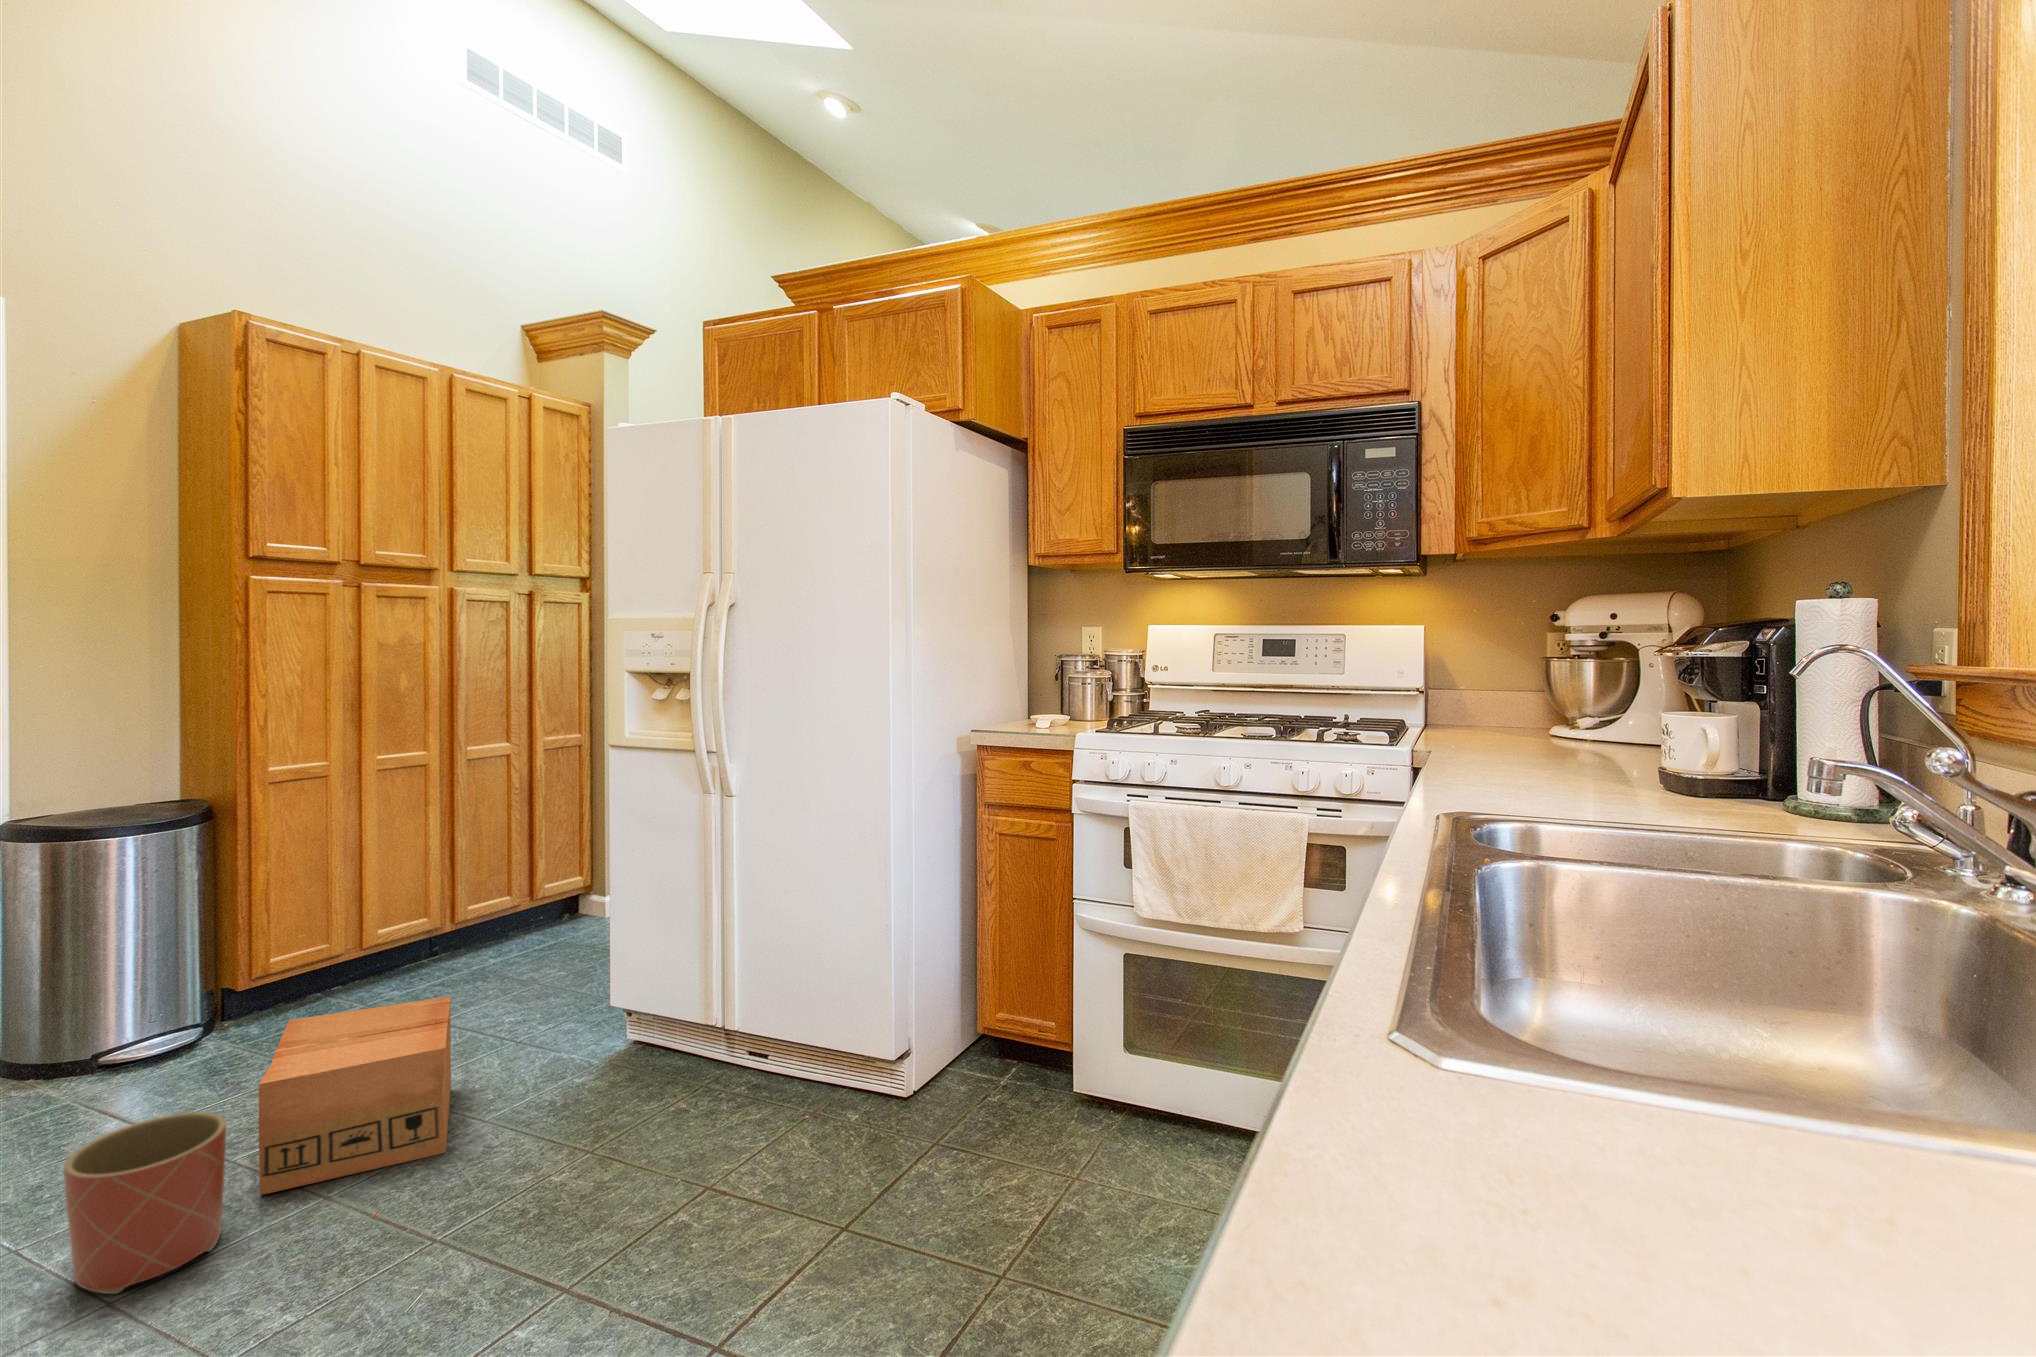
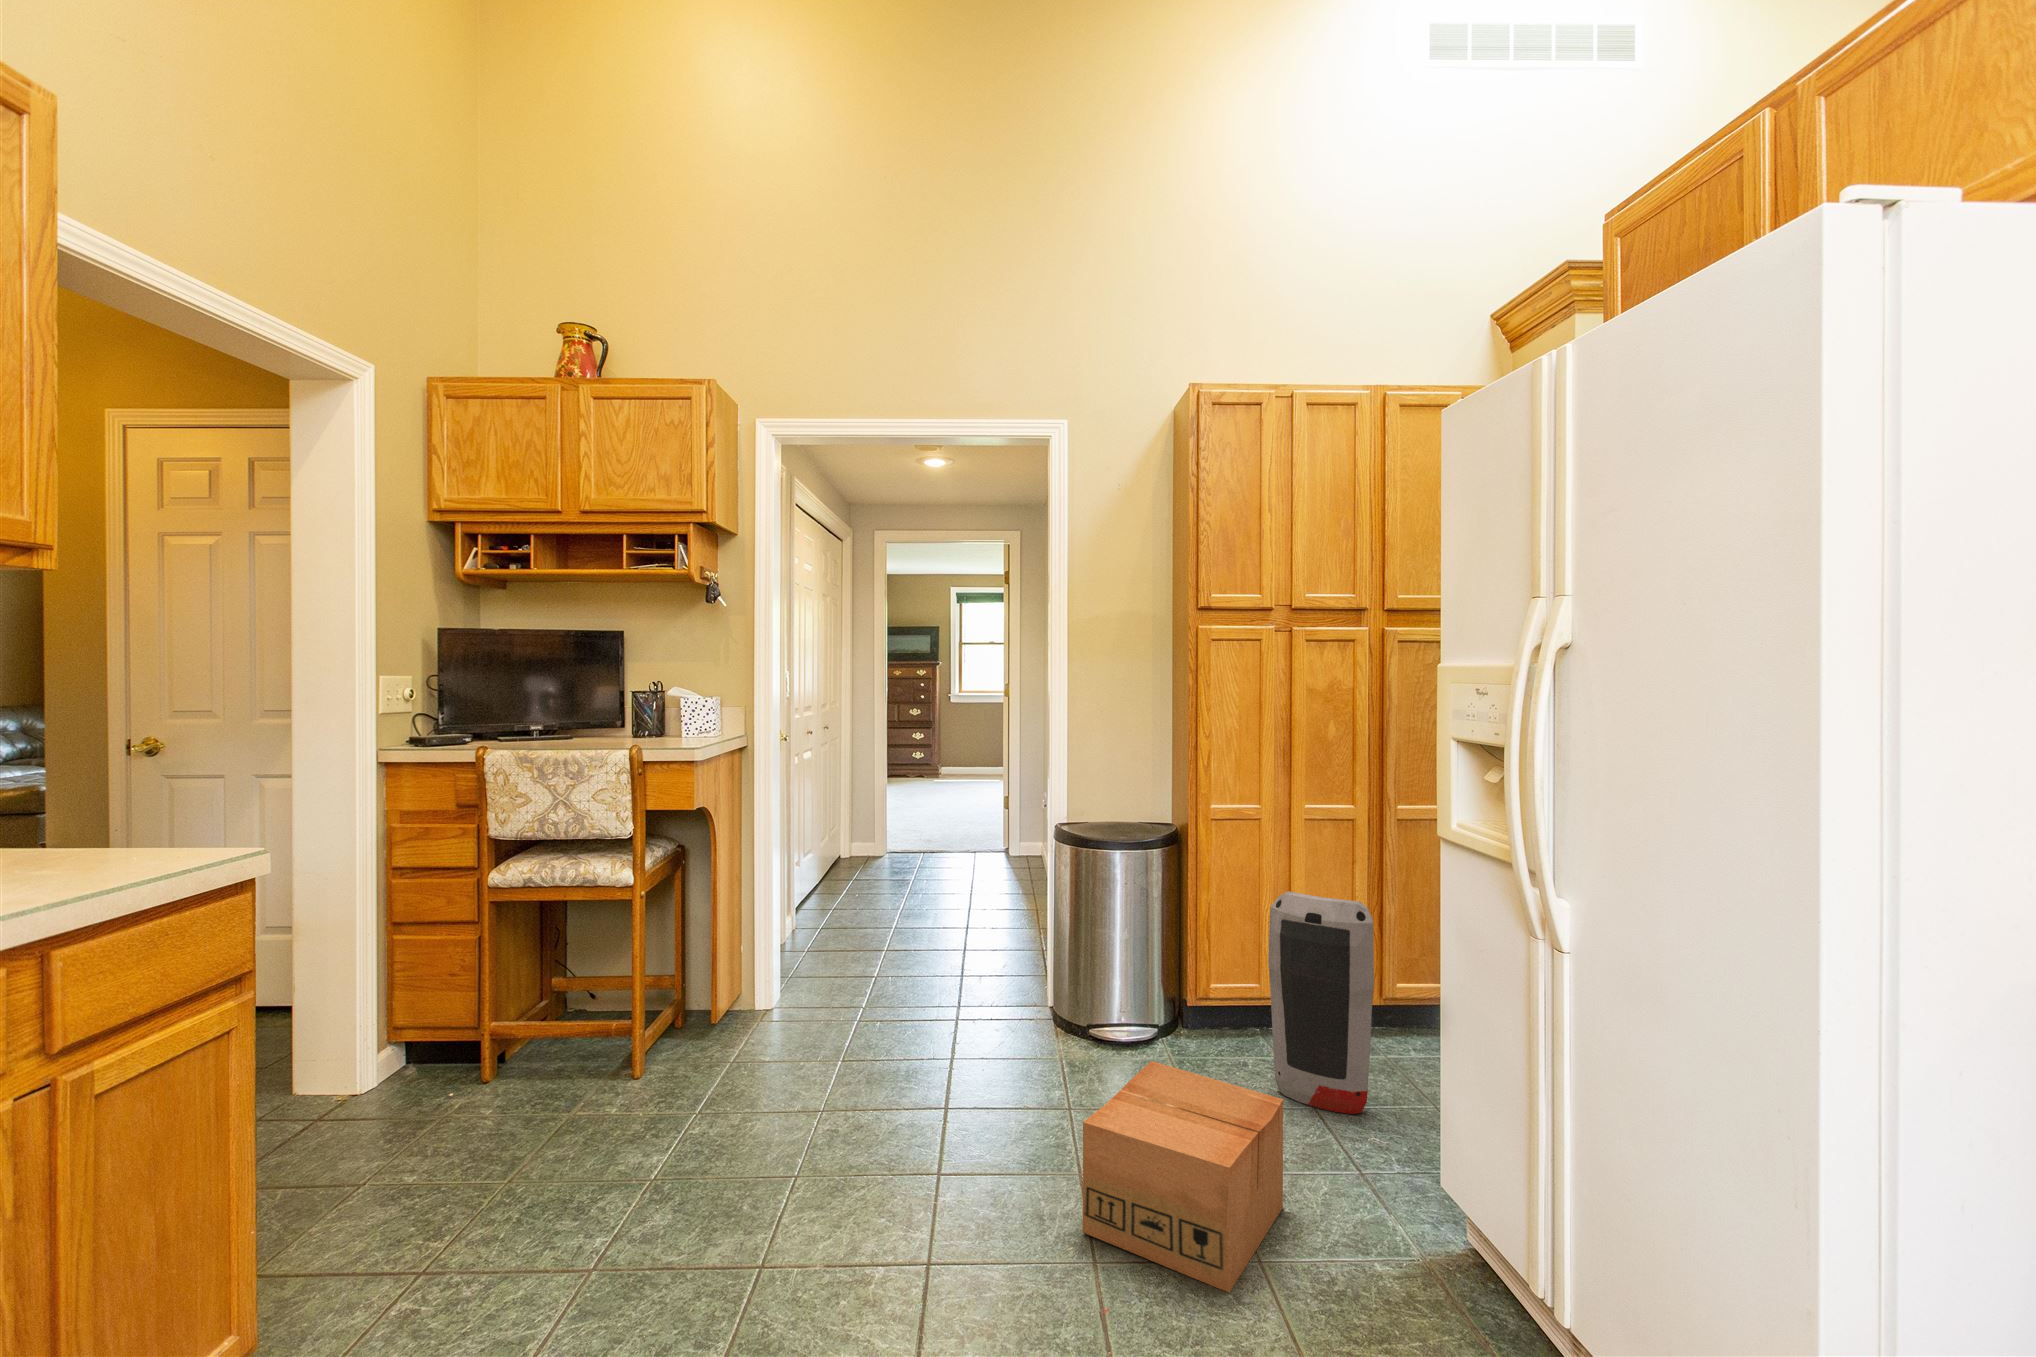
air purifier: none [371,829,485,1025] -> present [1268,891,1374,1114]
planter: present [64,1112,226,1294] -> none [943,1113,1047,1270]

